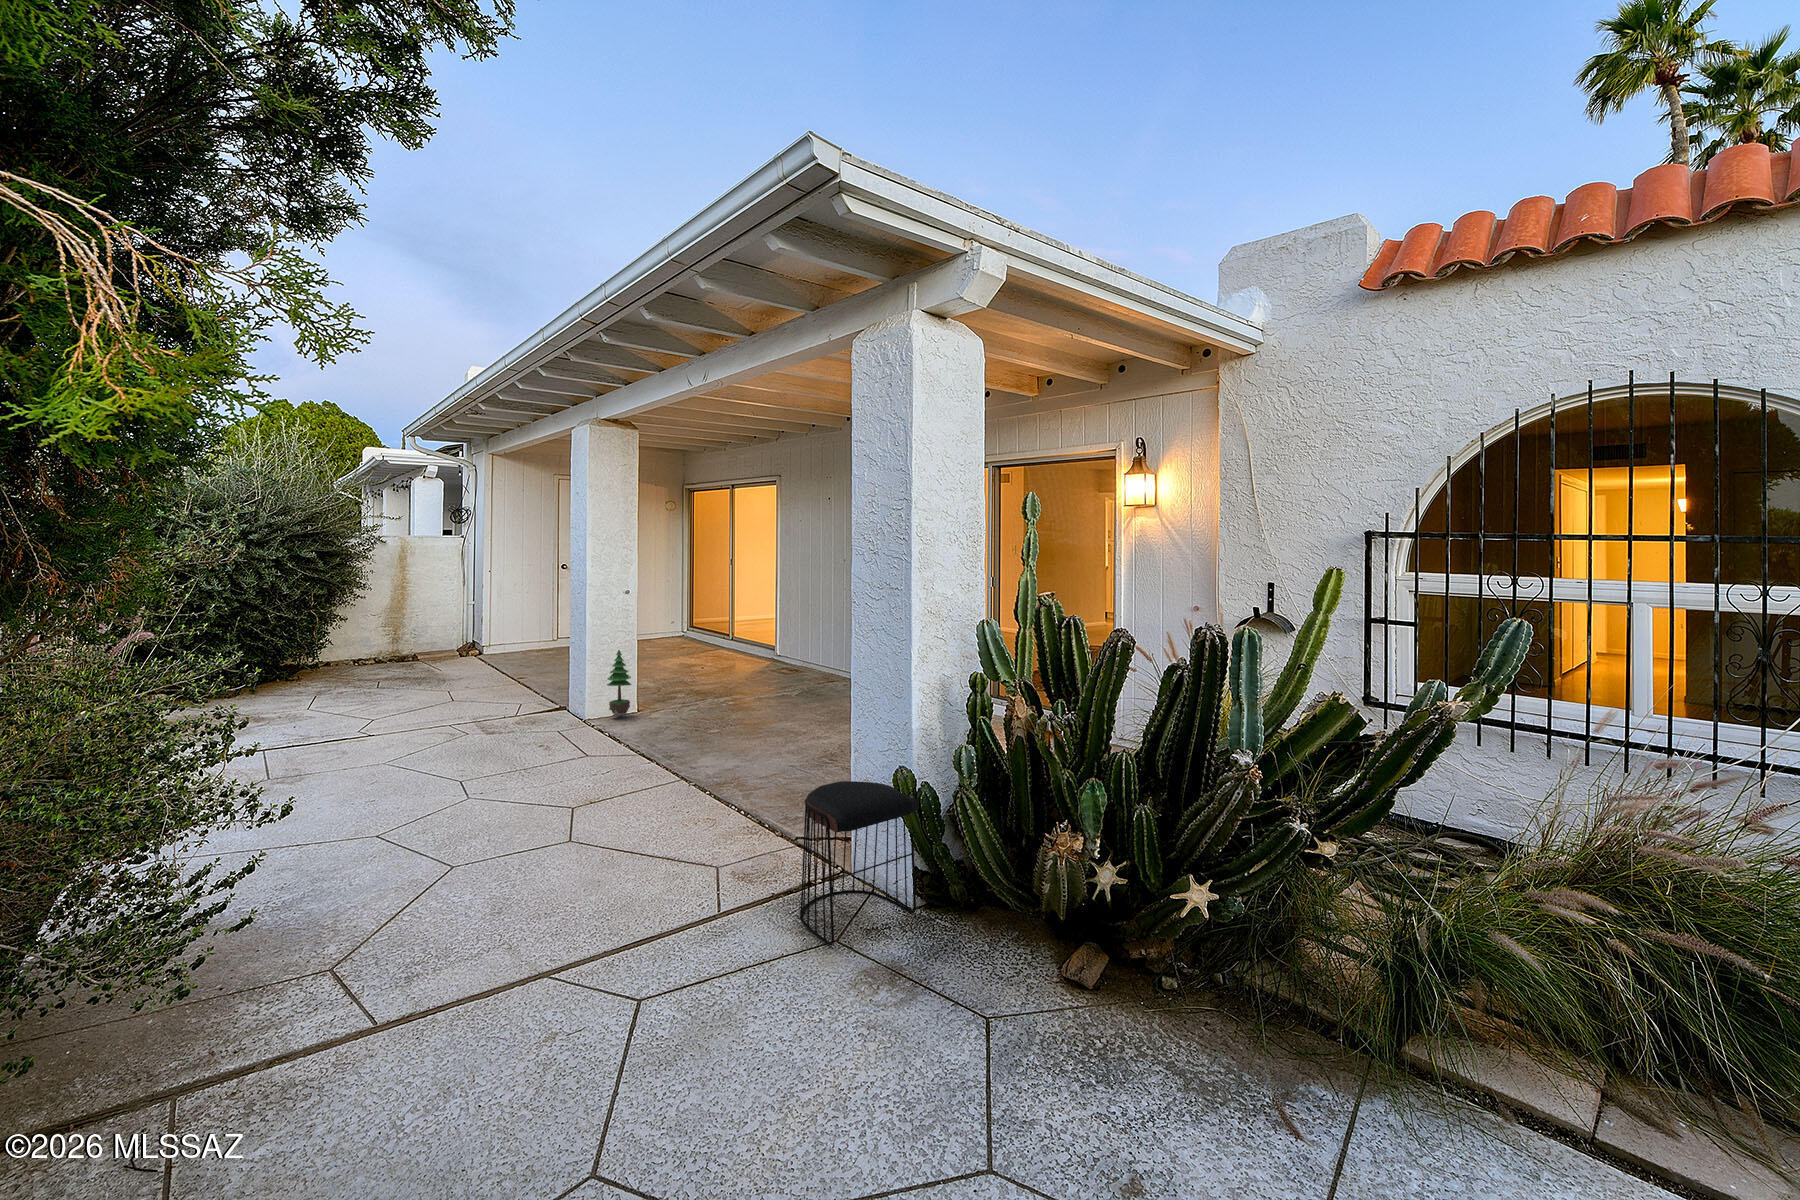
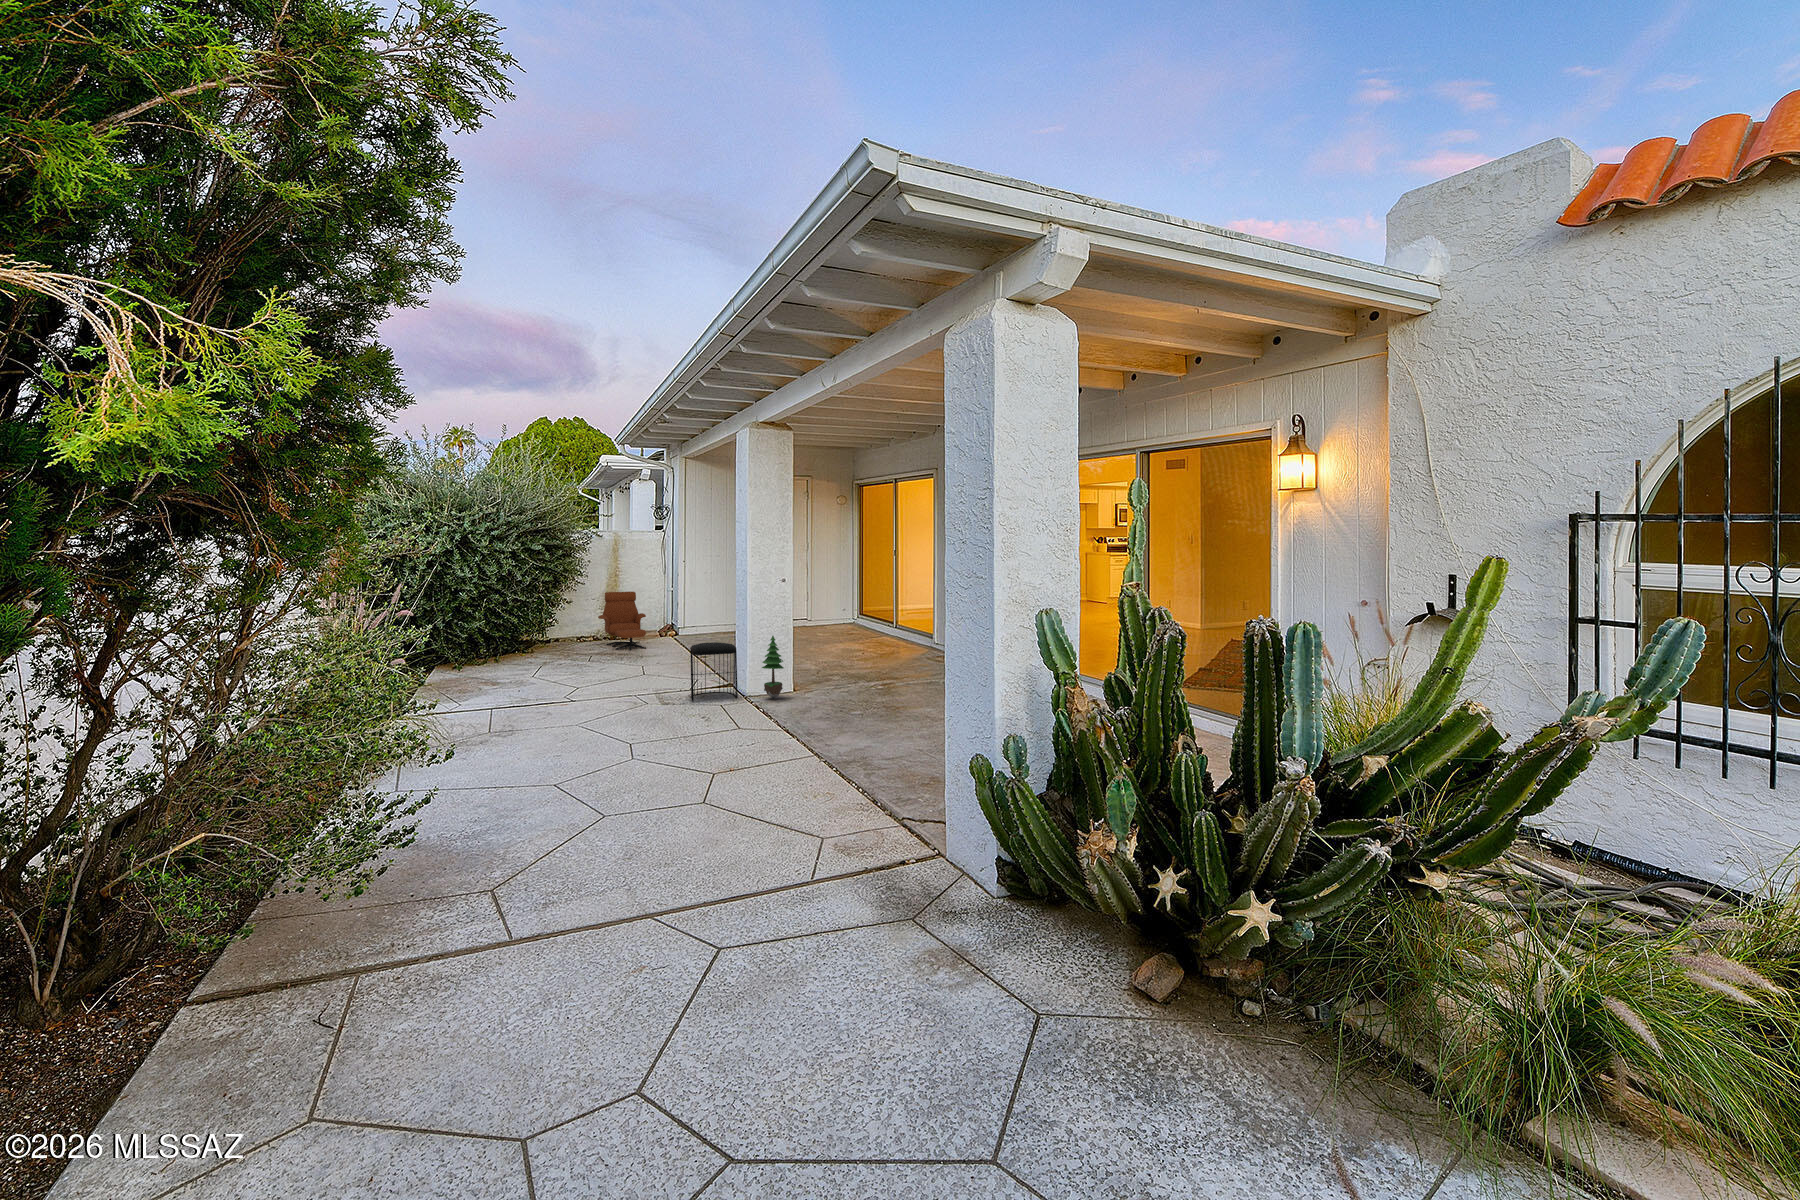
lounge chair: none [387,604,450,671] -> present [598,592,646,650]
stool: present [800,781,919,945] -> present [690,642,738,701]

